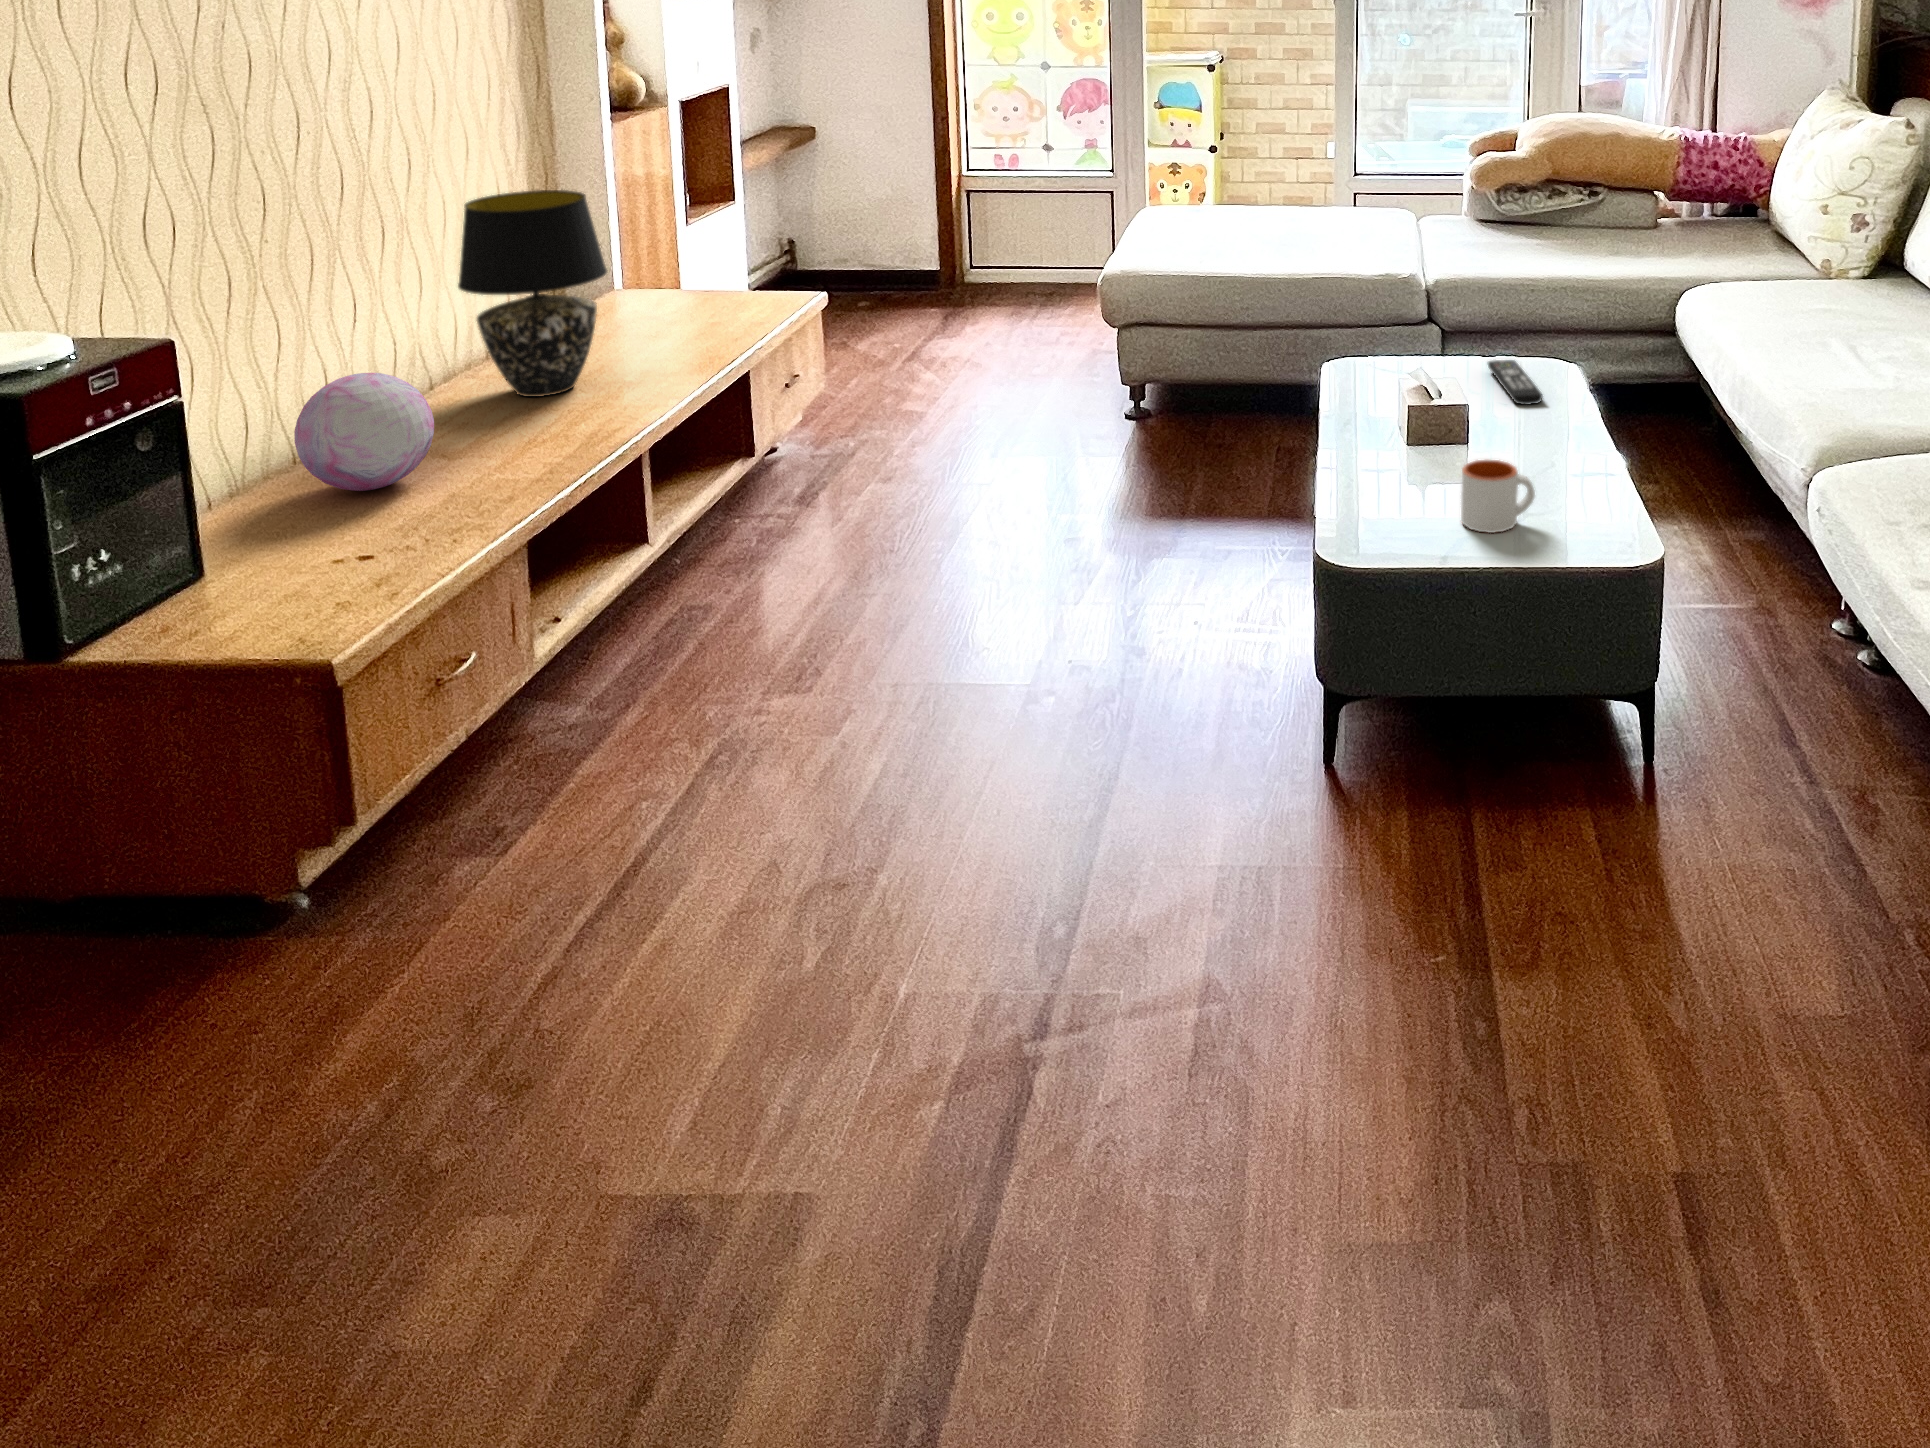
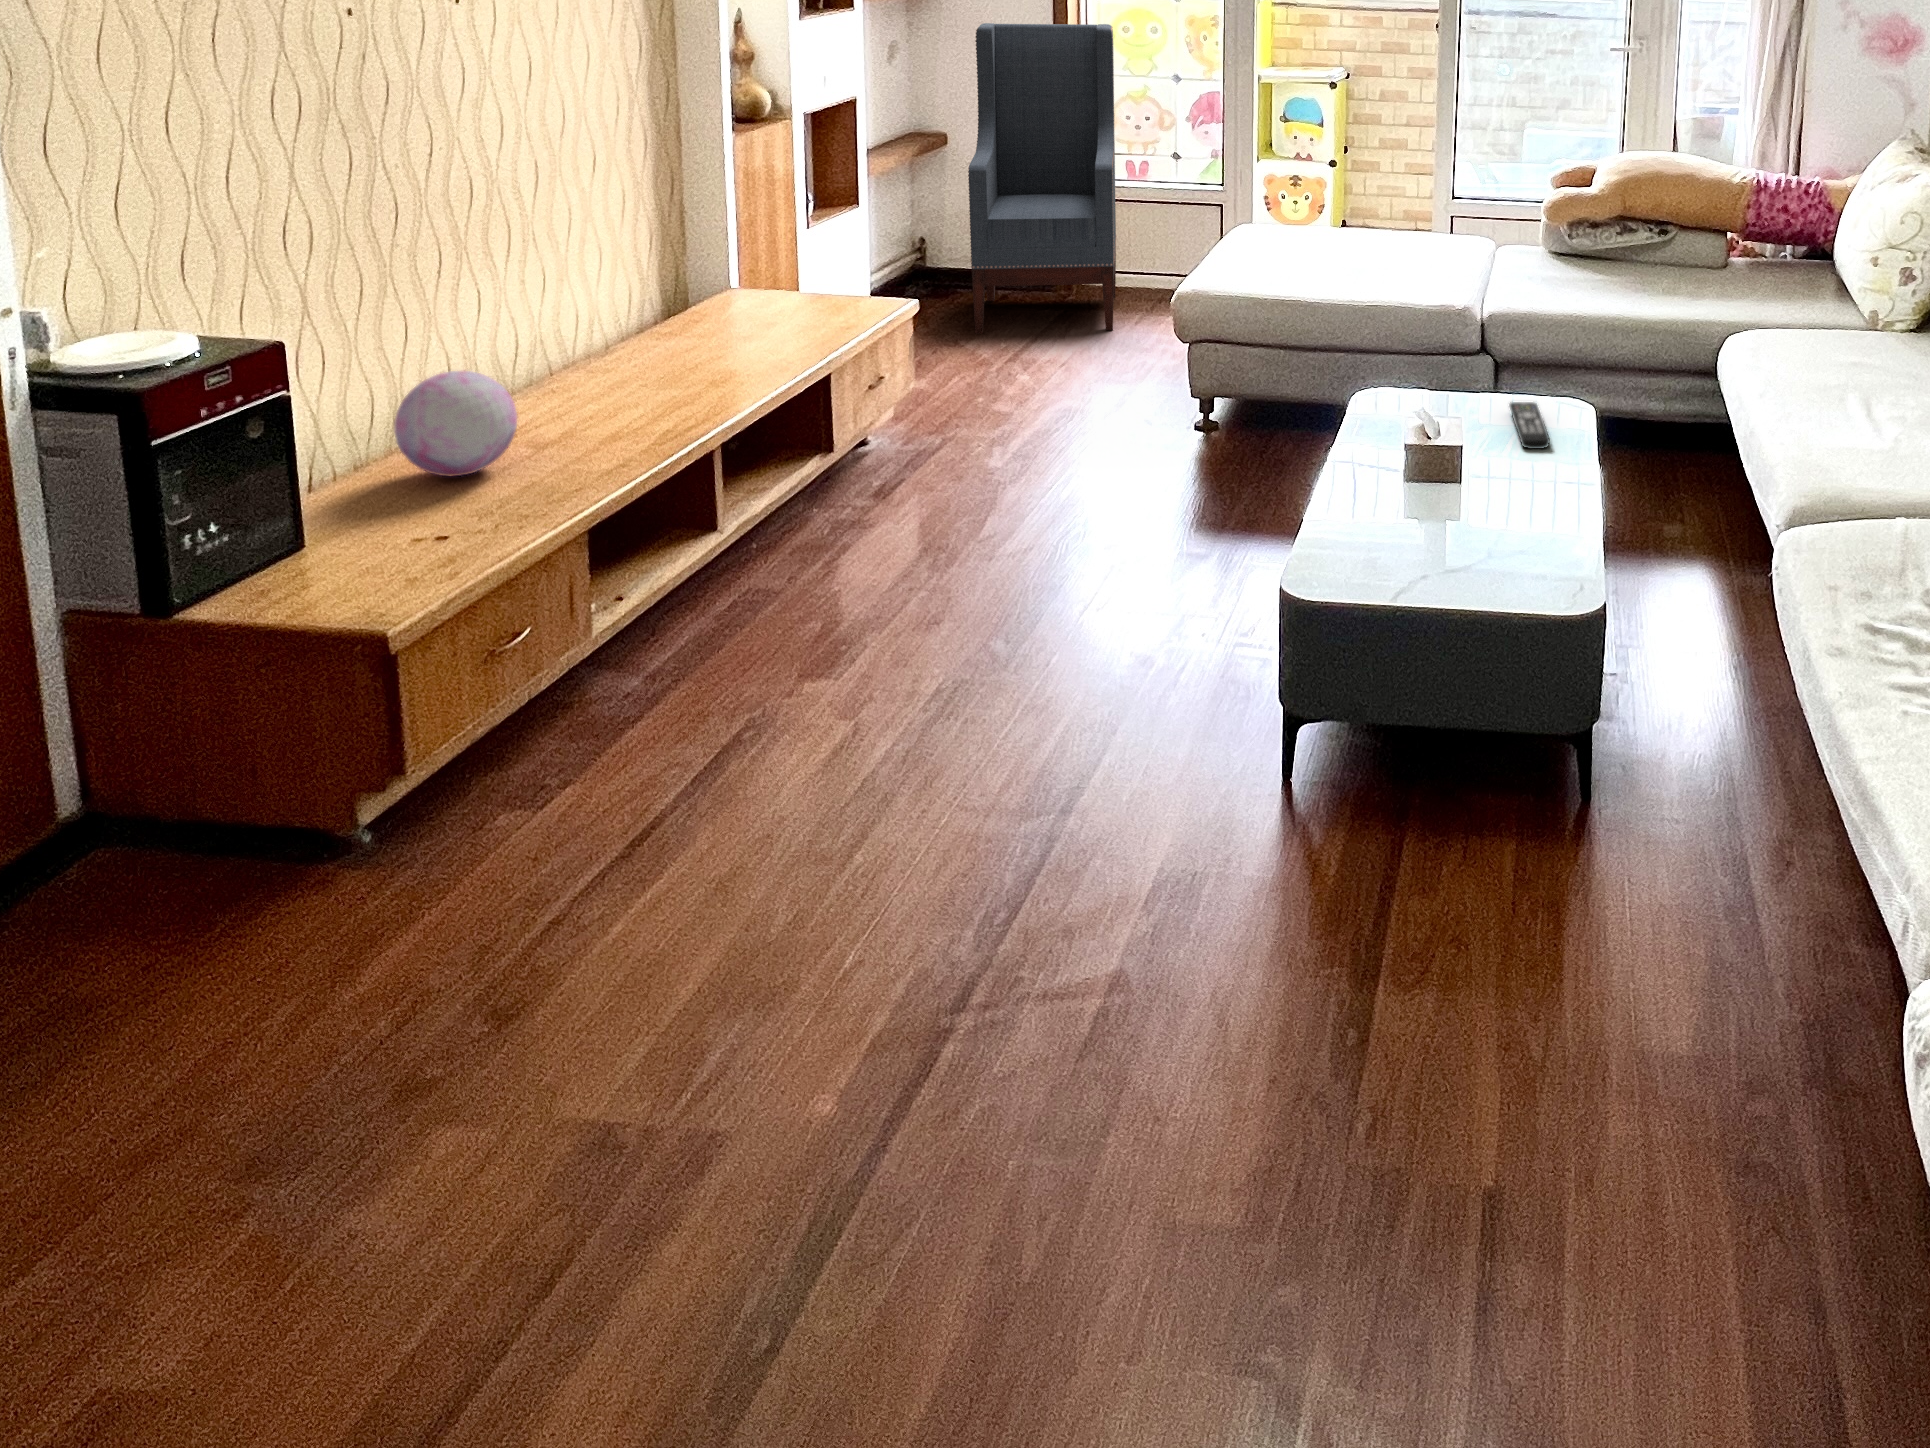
armchair: none [858,8,1018,333] -> present [968,23,1116,334]
table lamp: present [458,190,607,397] -> none [558,203,694,393]
mug: present [1461,460,1535,533] -> none [1424,507,1493,578]

